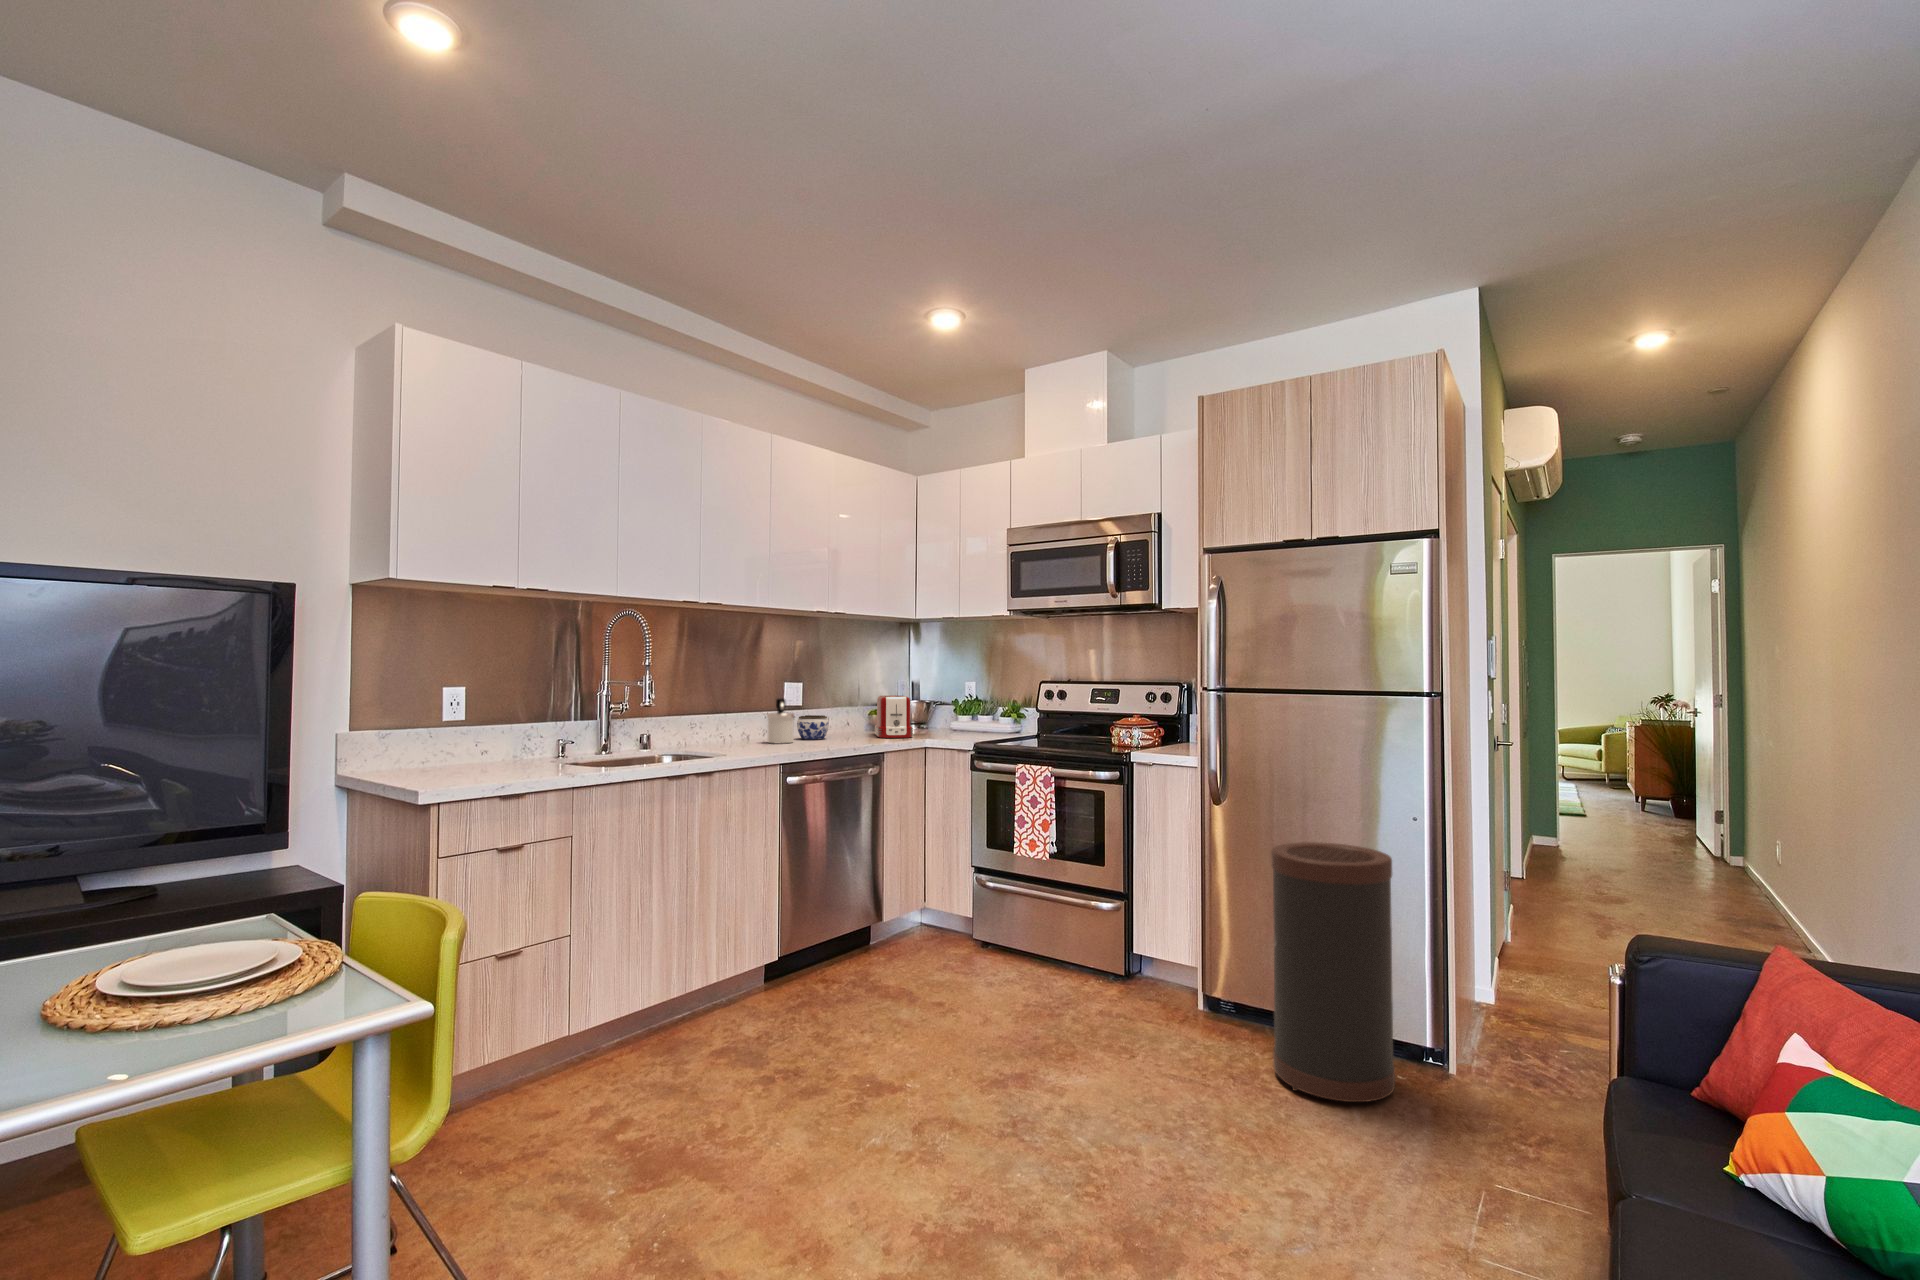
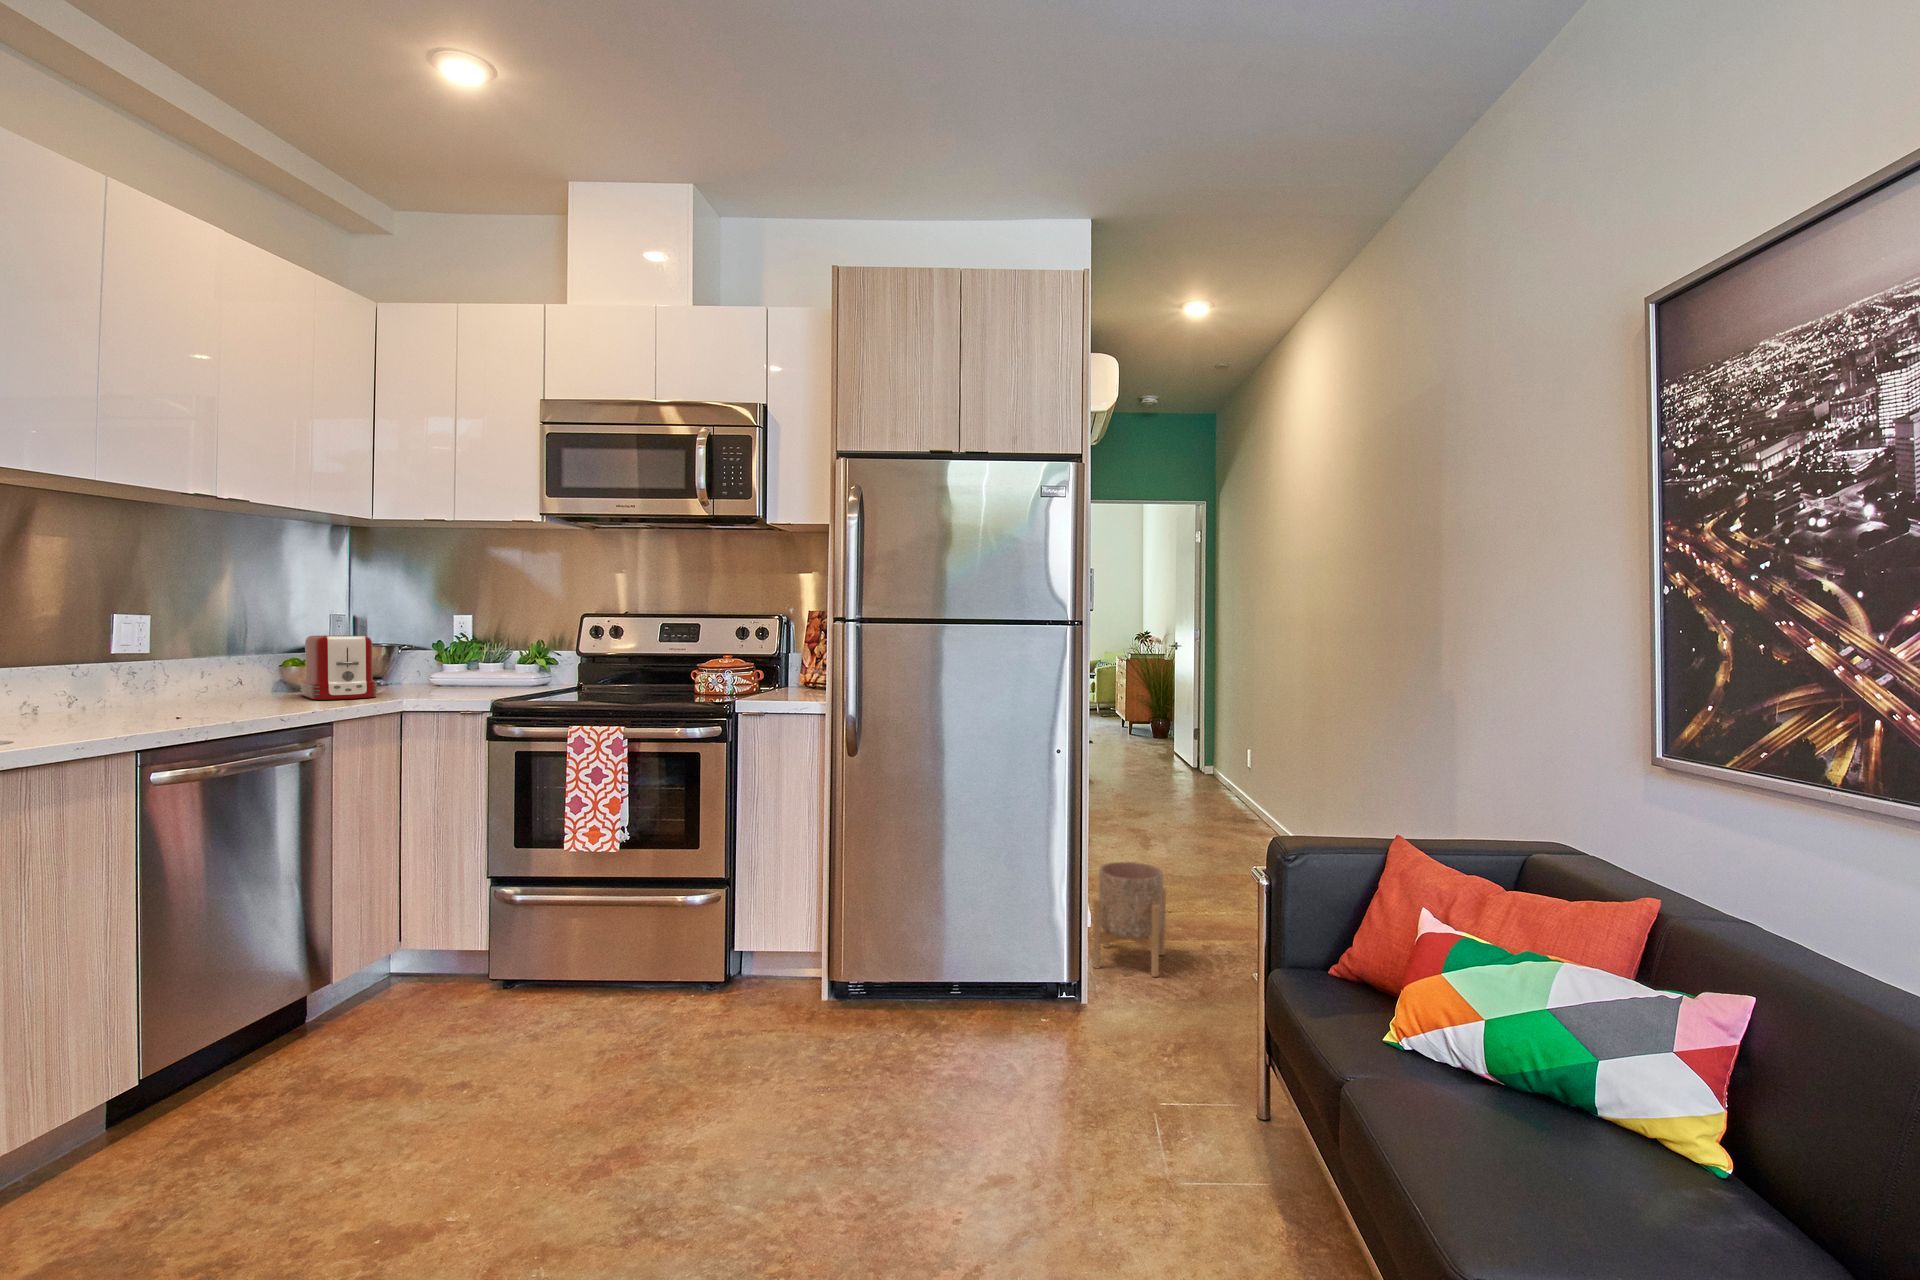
soap dispenser: present [767,698,794,743] -> none [67,639,135,719]
jar: present [797,715,829,740] -> none [139,668,210,709]
trash can: present [1271,842,1395,1102] -> none [947,792,1078,1089]
planter: none [1475,938,1575,1061] -> present [1093,862,1166,977]

